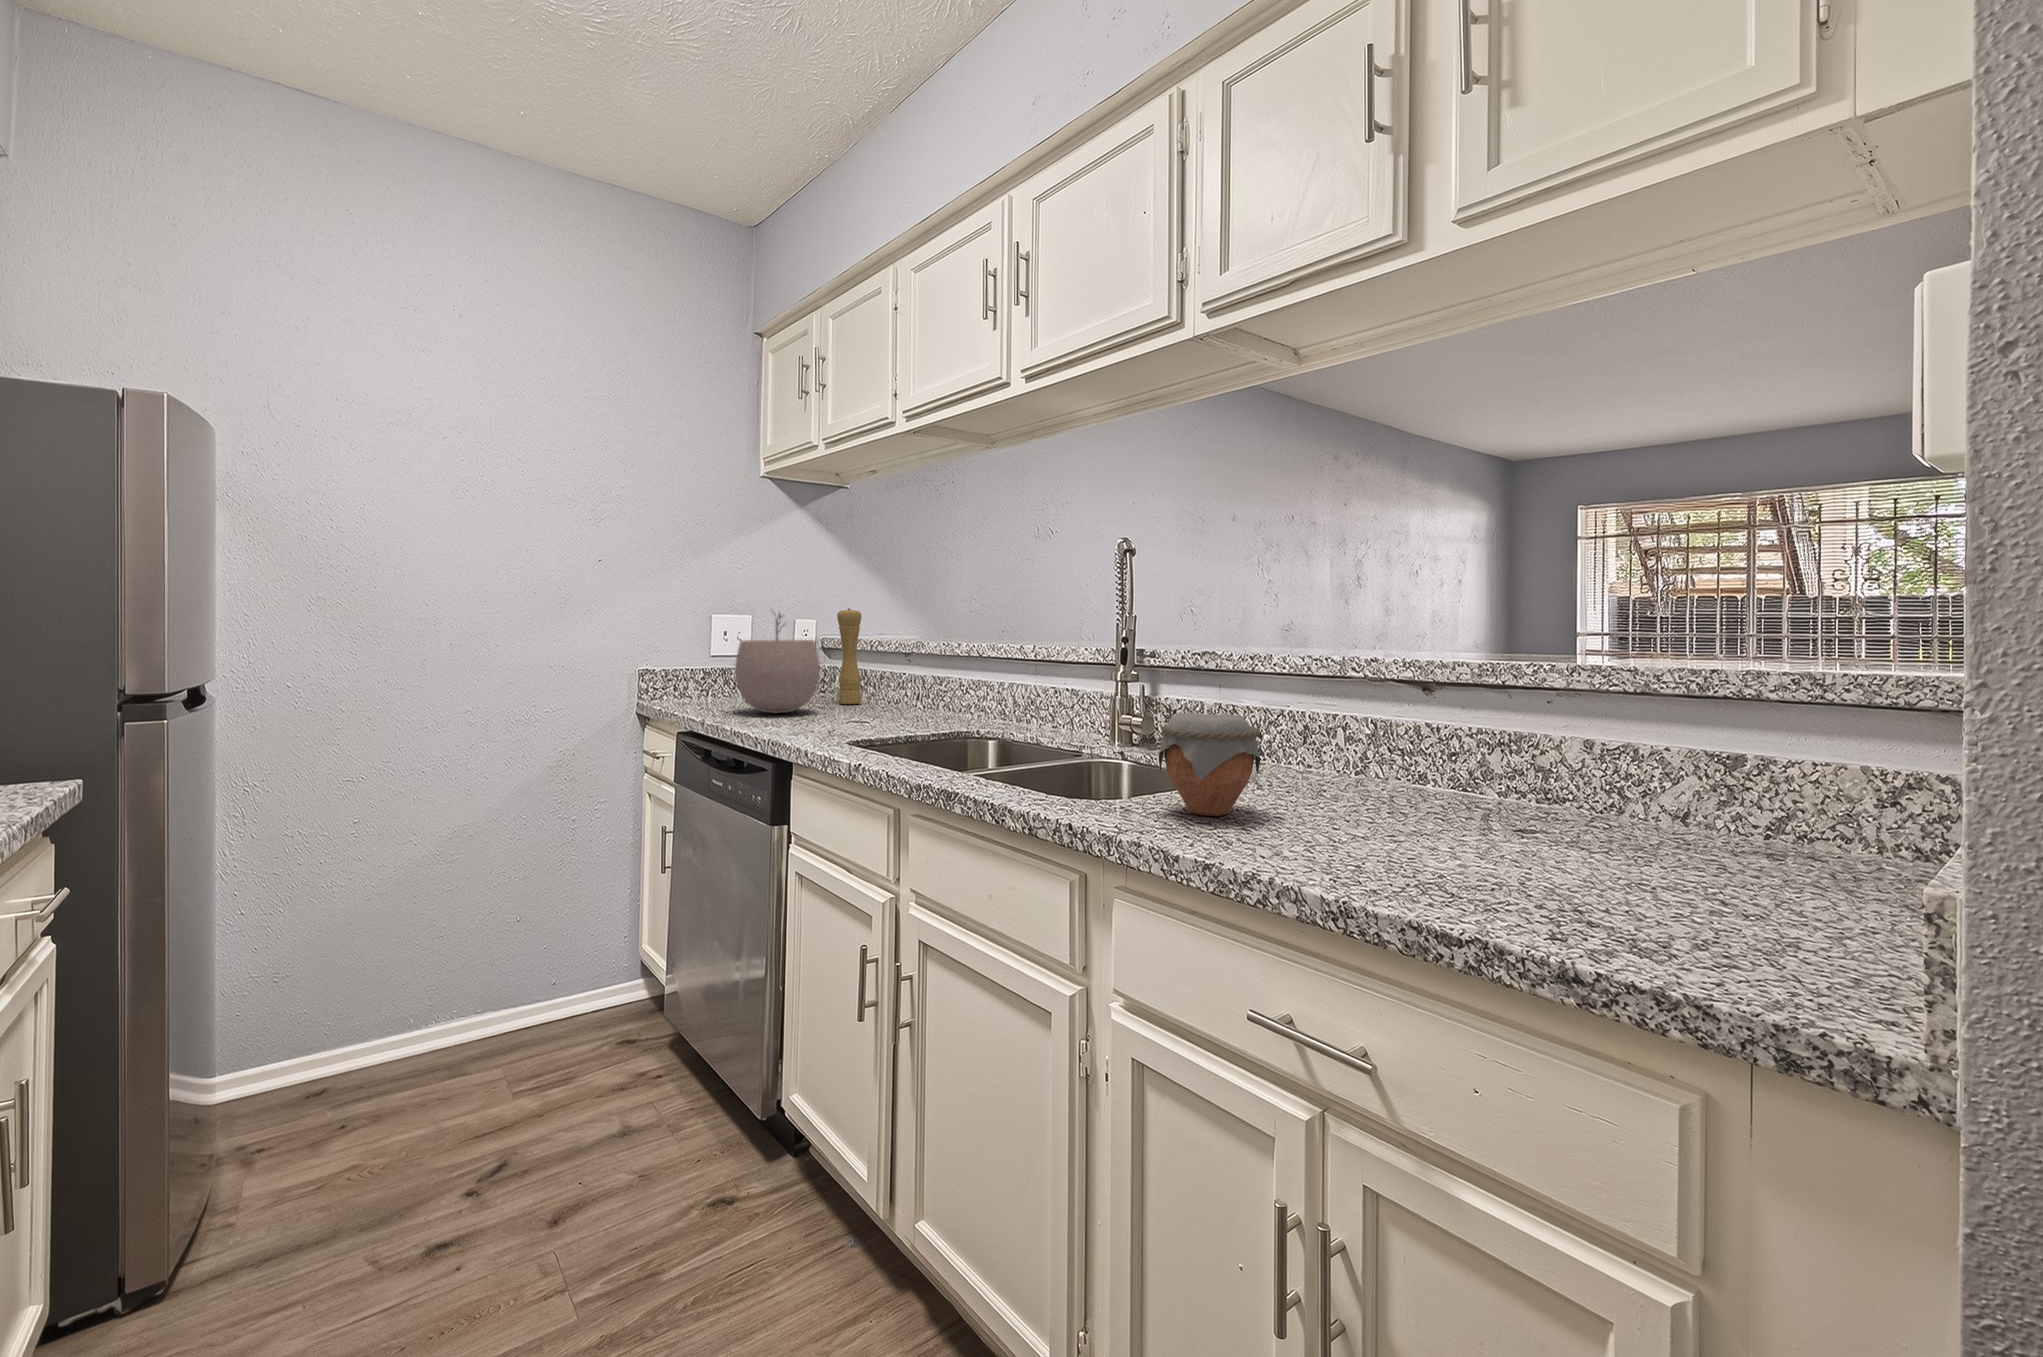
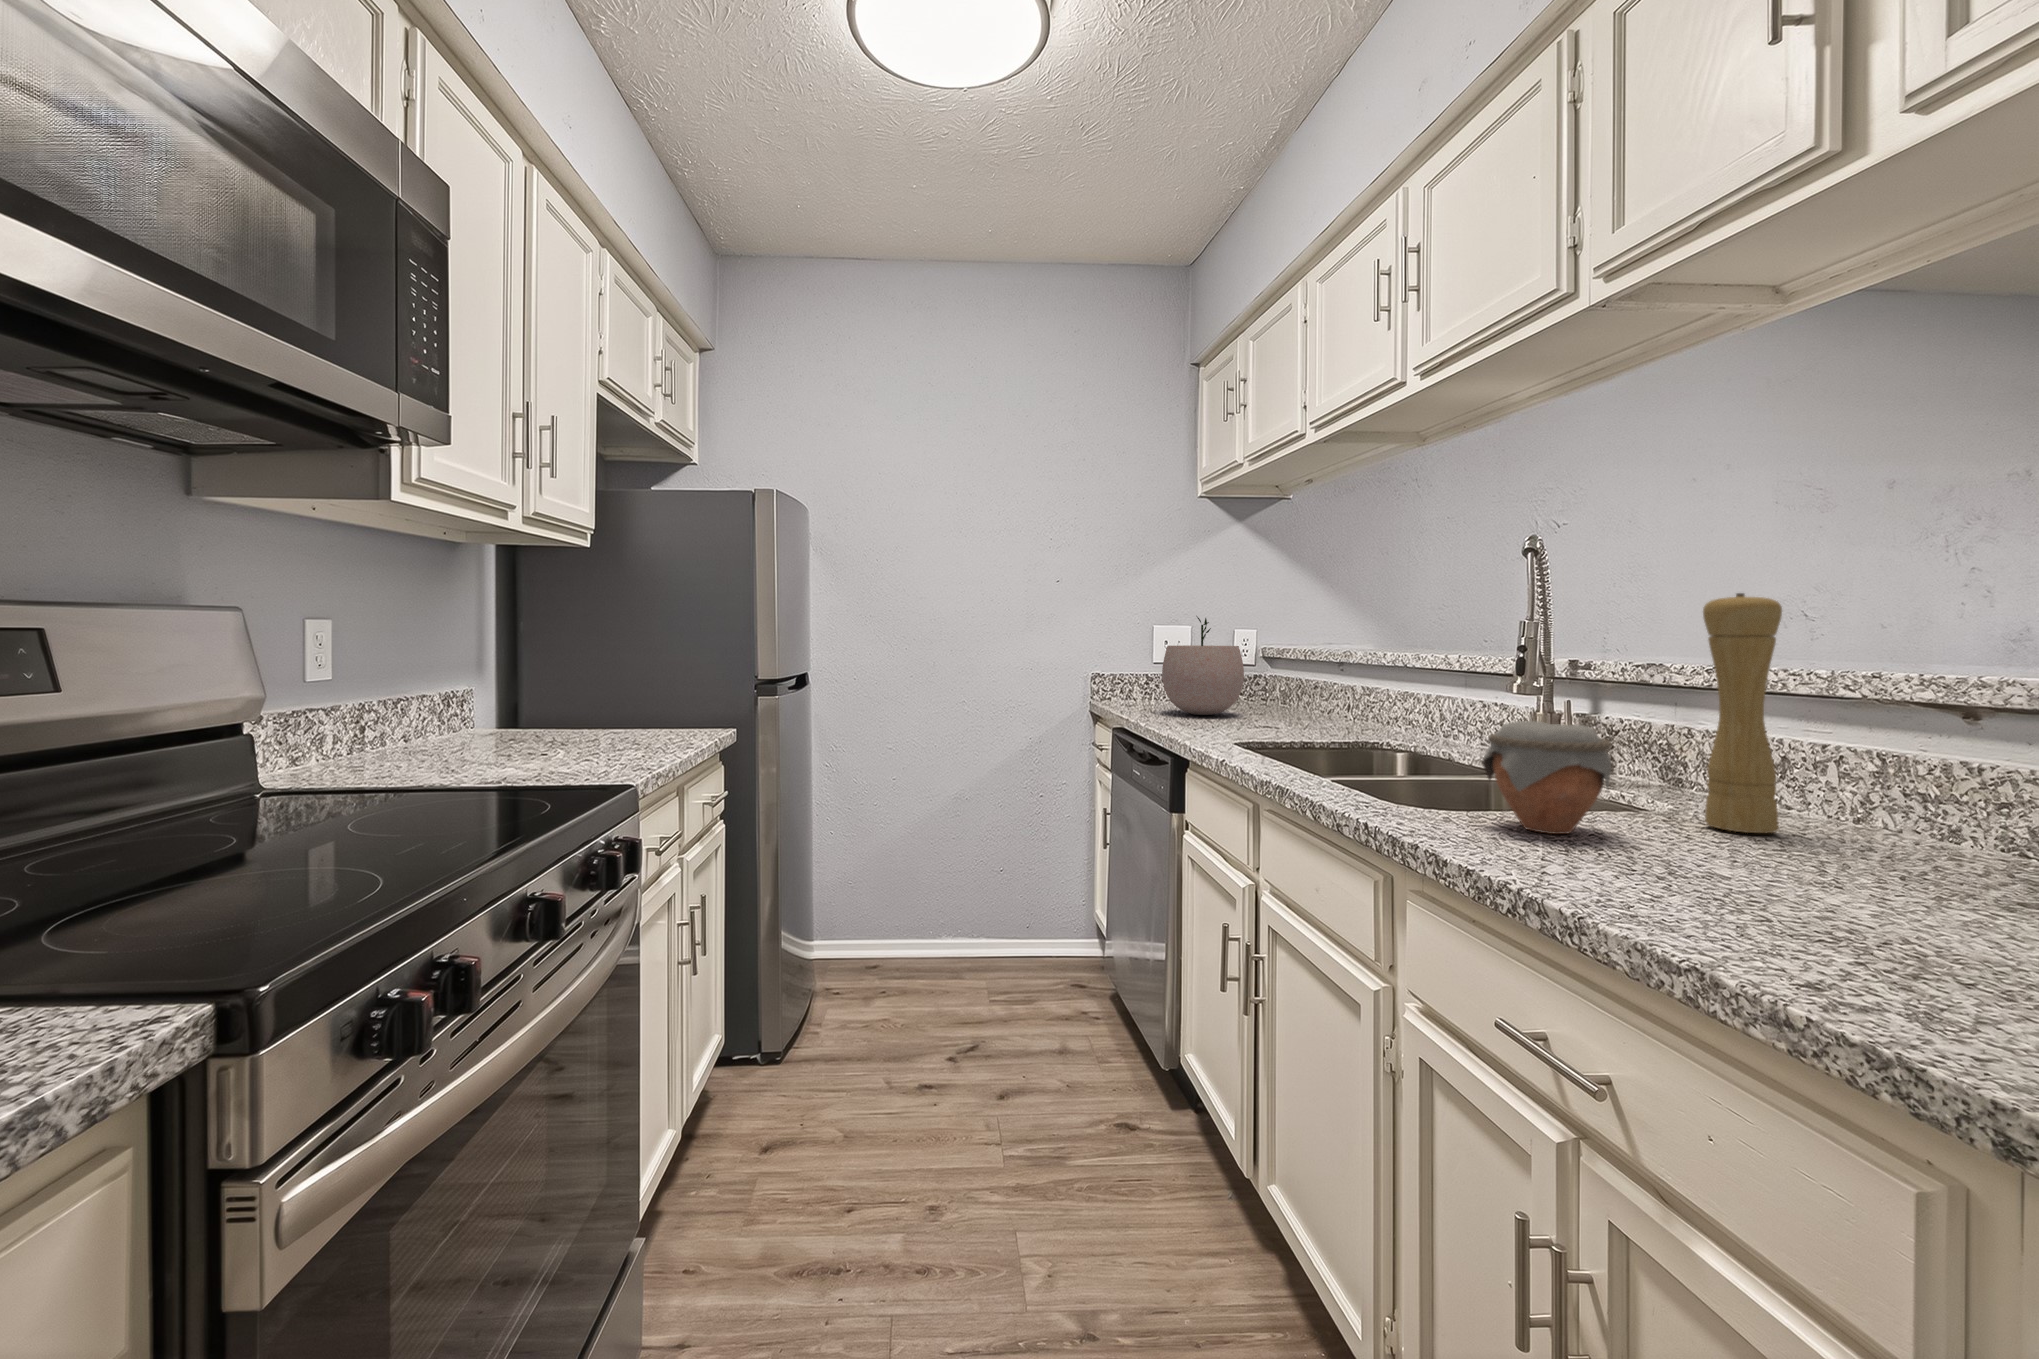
pepper mill: present [837,609,861,704] -> present [1703,593,1782,833]

